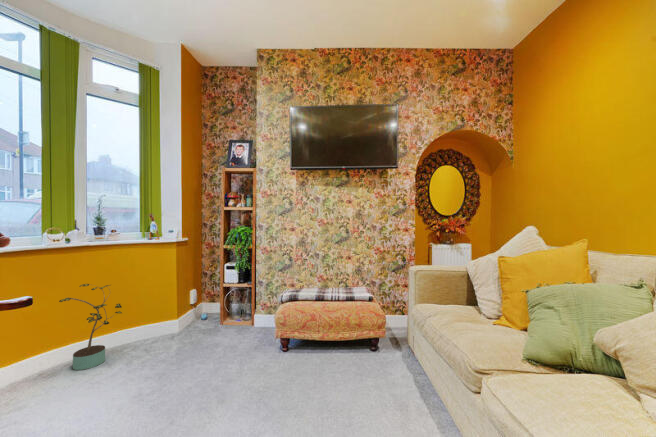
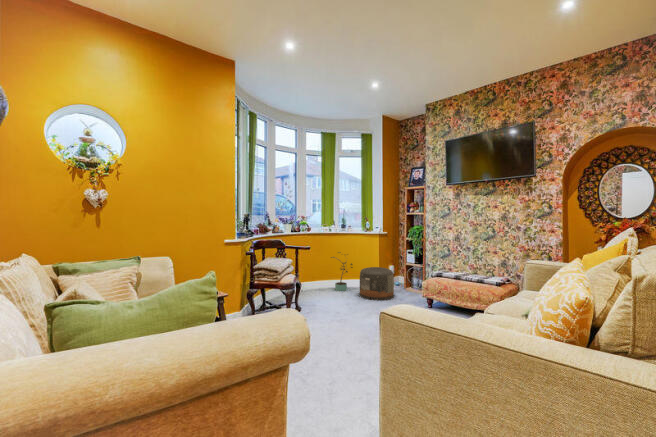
pouf: none [140,302,212,375] -> present [360,267,394,300]

